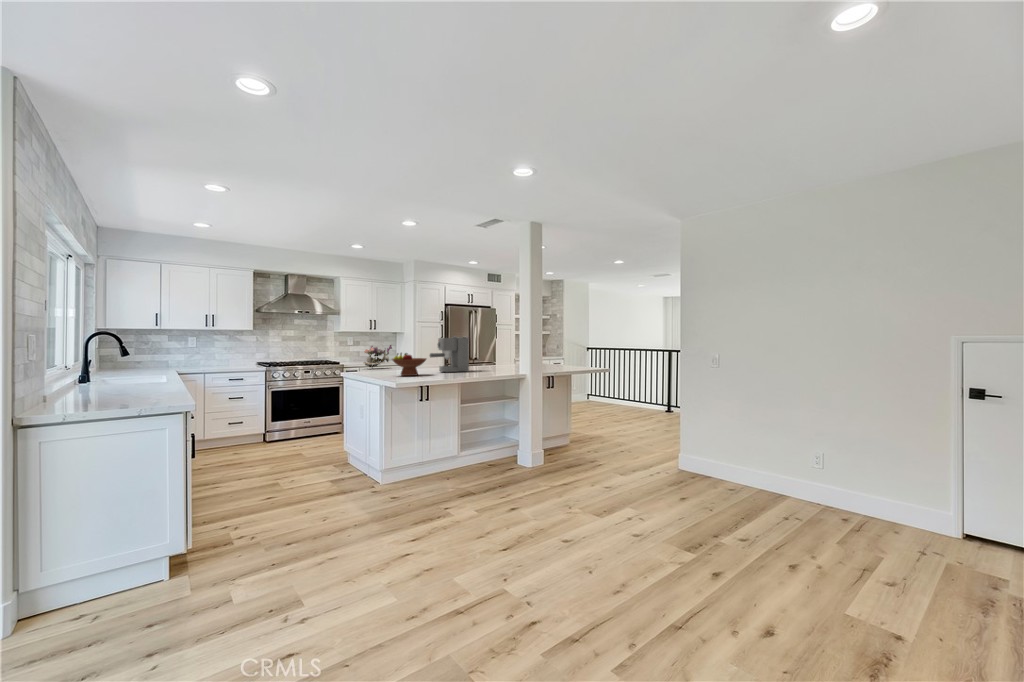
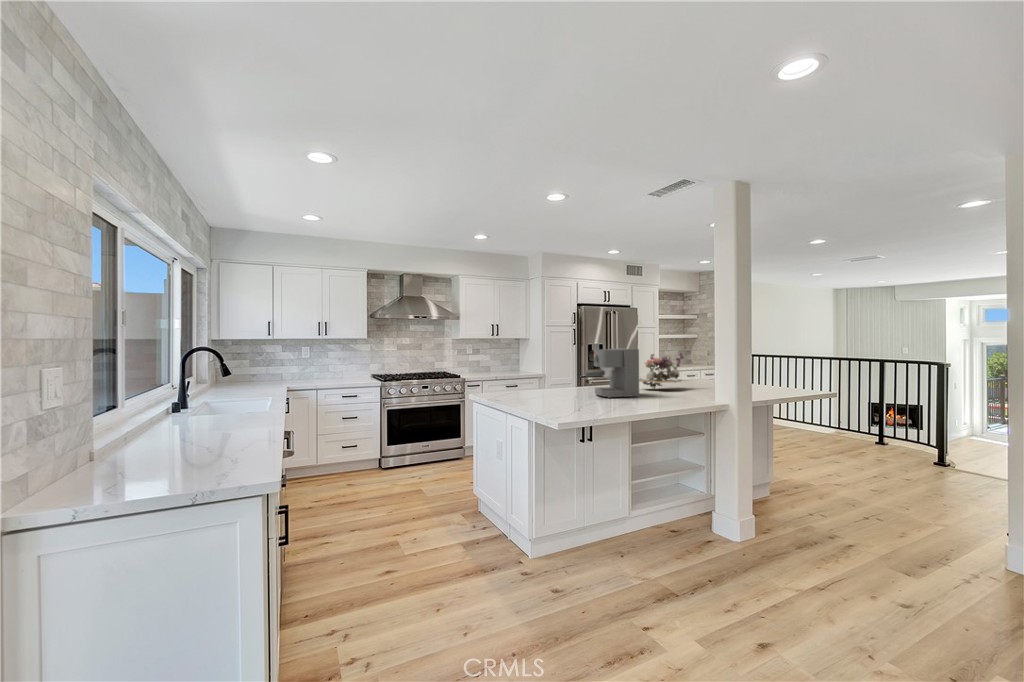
flower arrangement: present [364,345,392,368] -> present [639,353,686,388]
fruit bowl: present [392,353,426,376] -> none [538,372,587,405]

